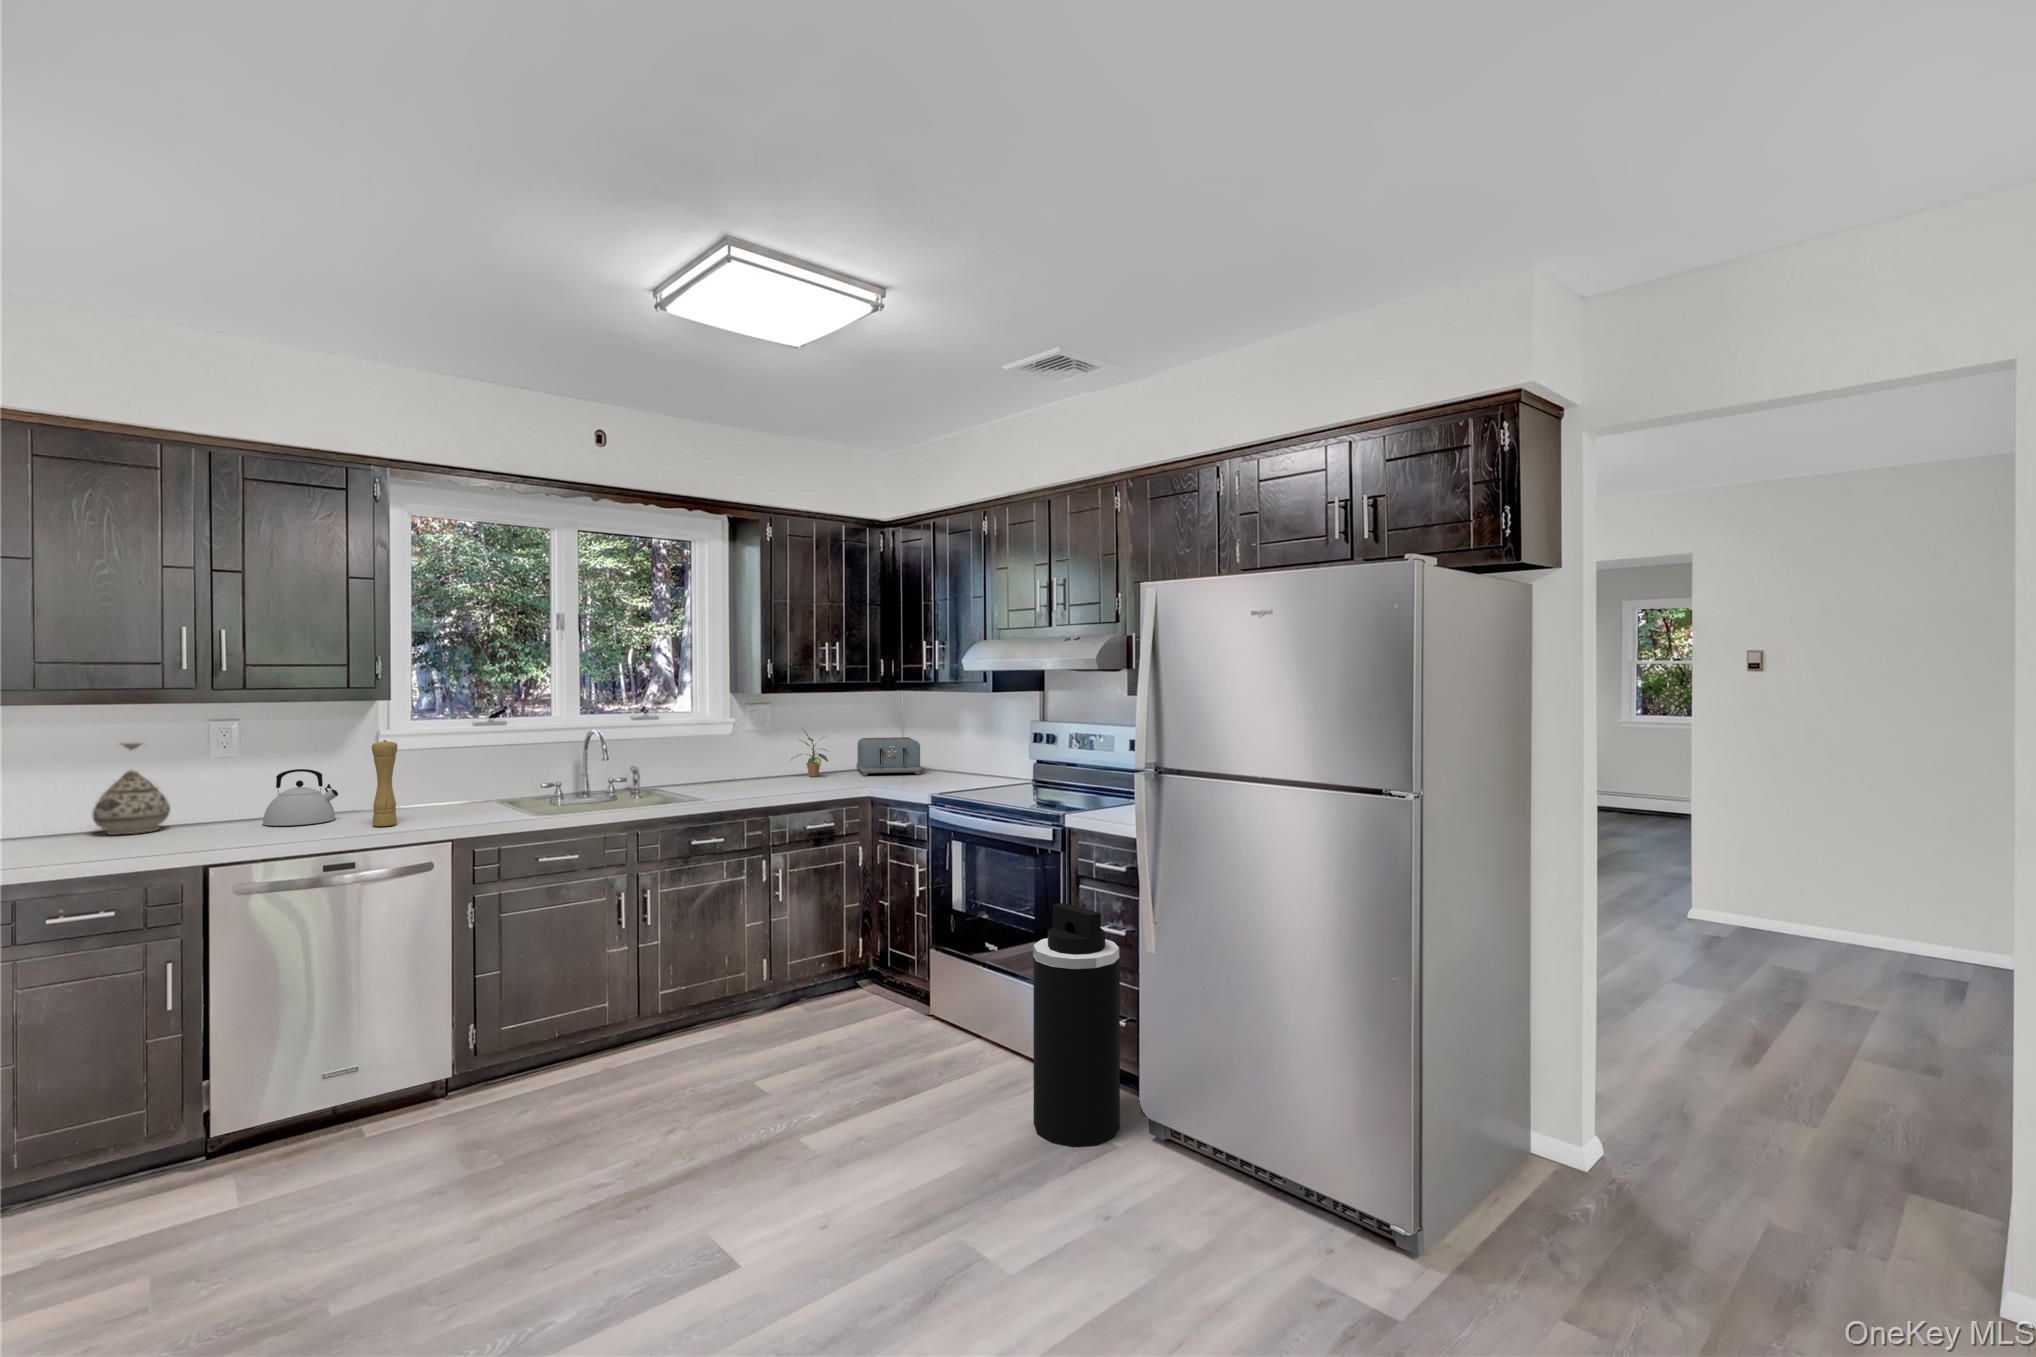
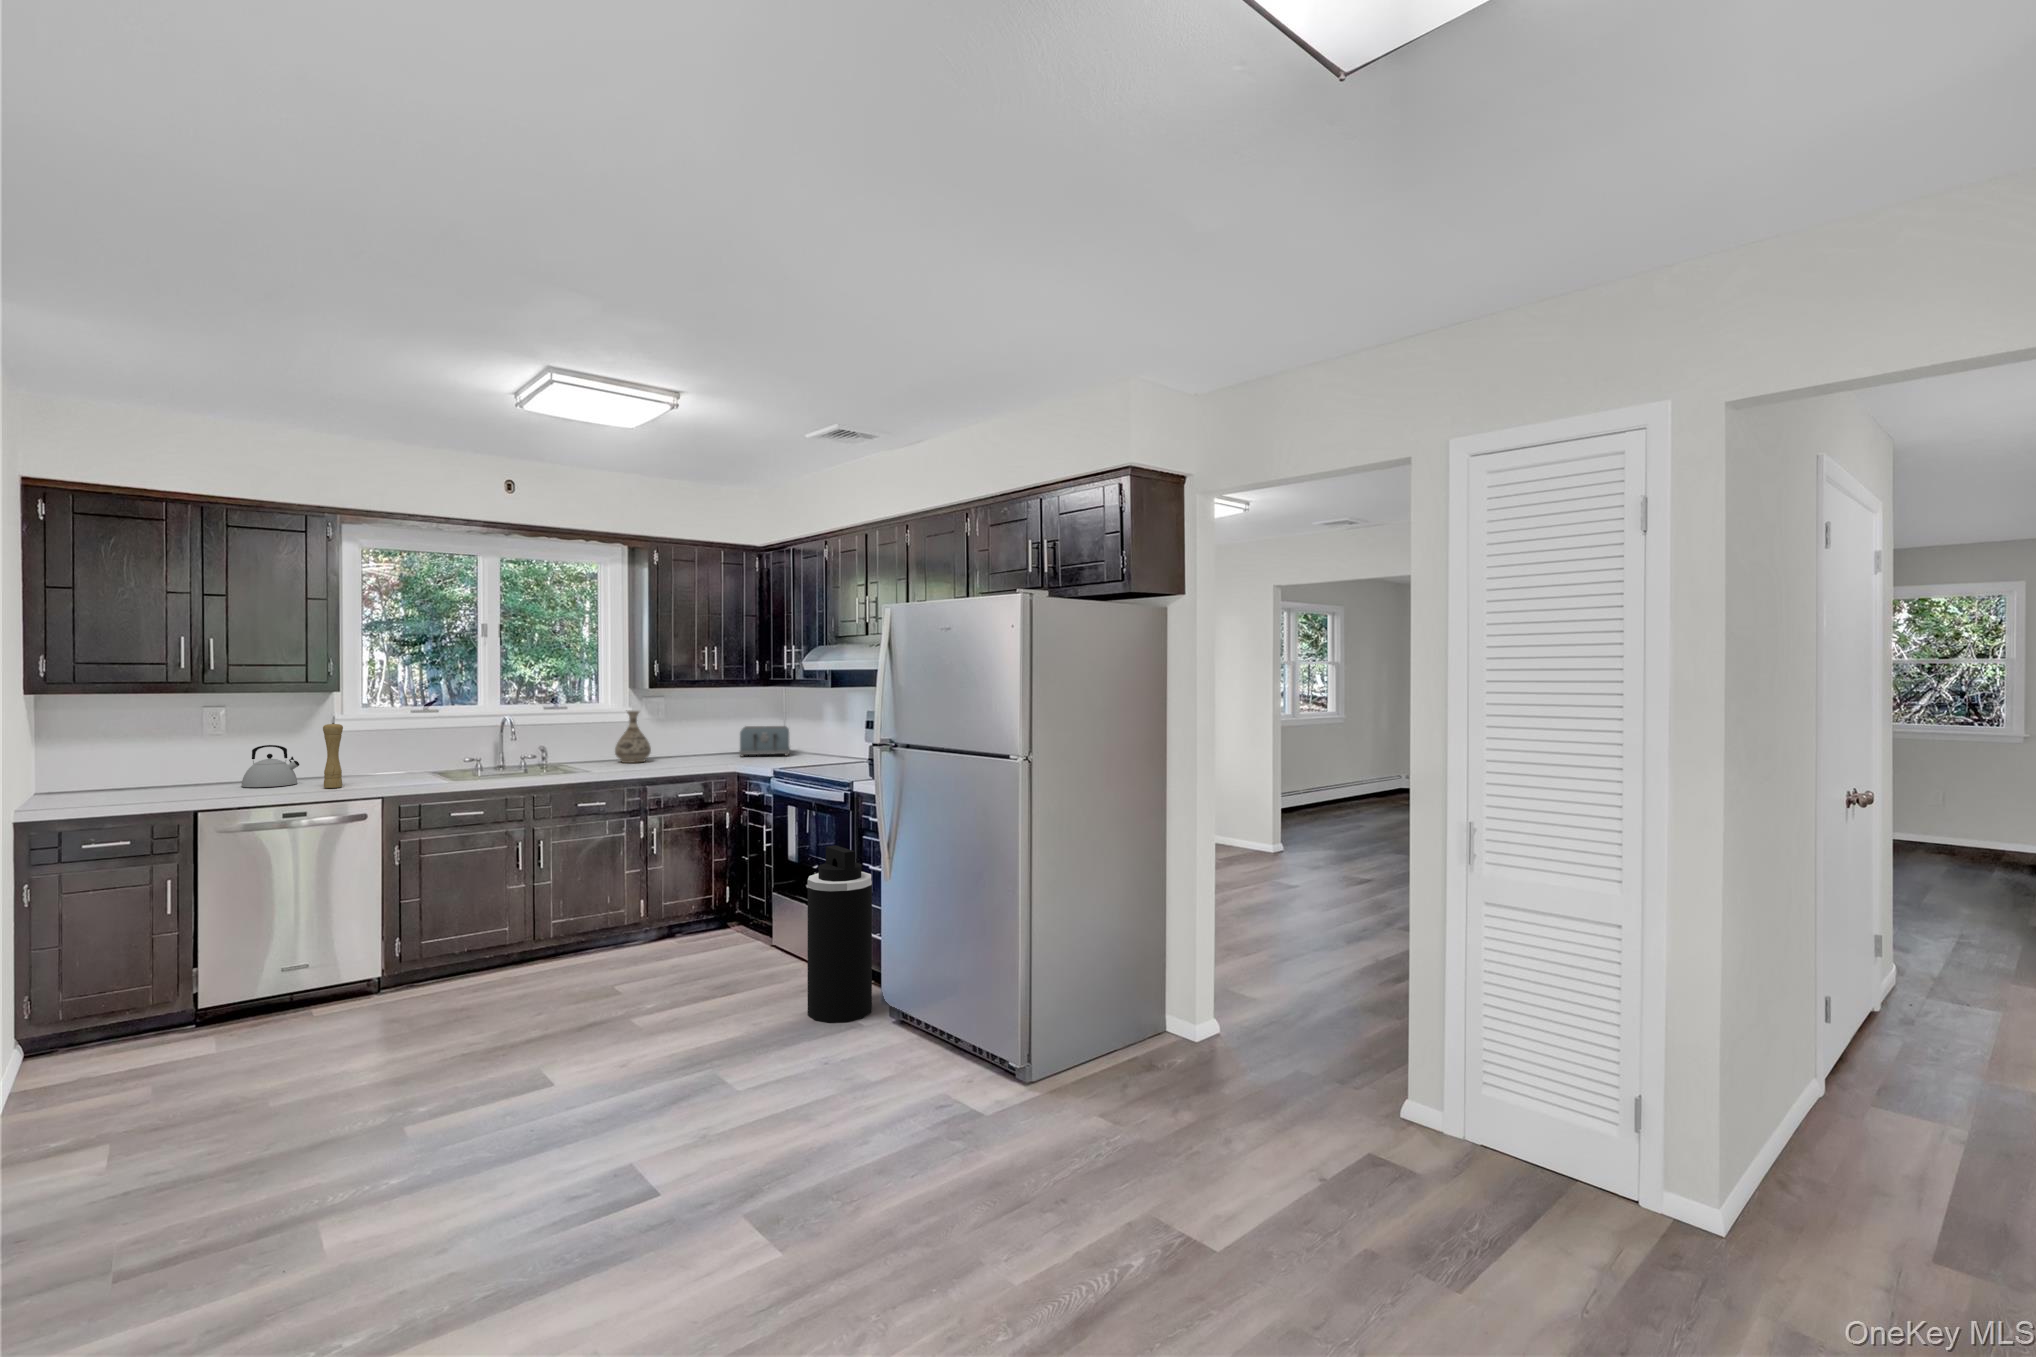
potted plant: present [790,729,830,777] -> none [678,716,713,757]
vase: present [92,743,170,835] -> present [615,710,651,763]

